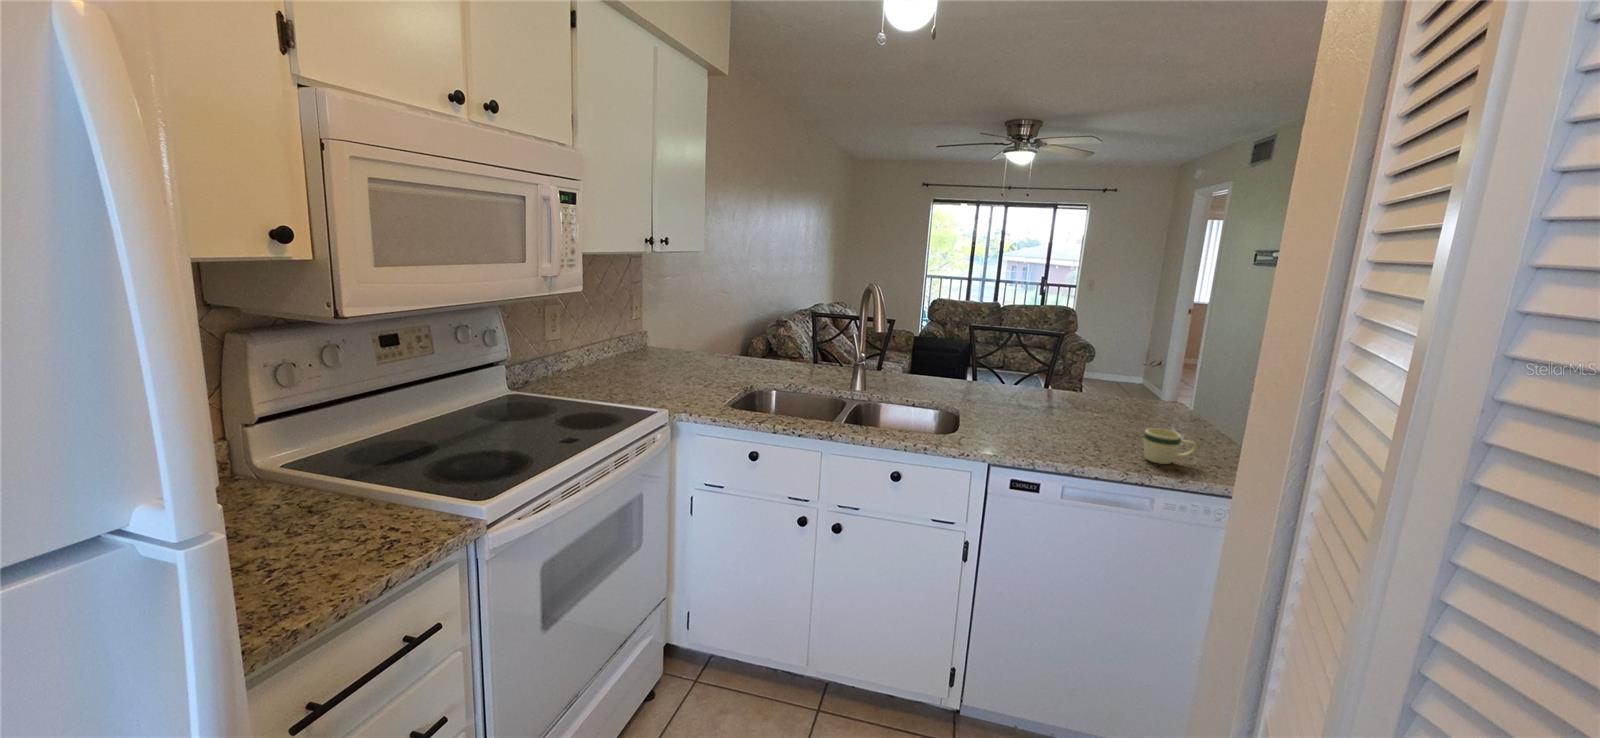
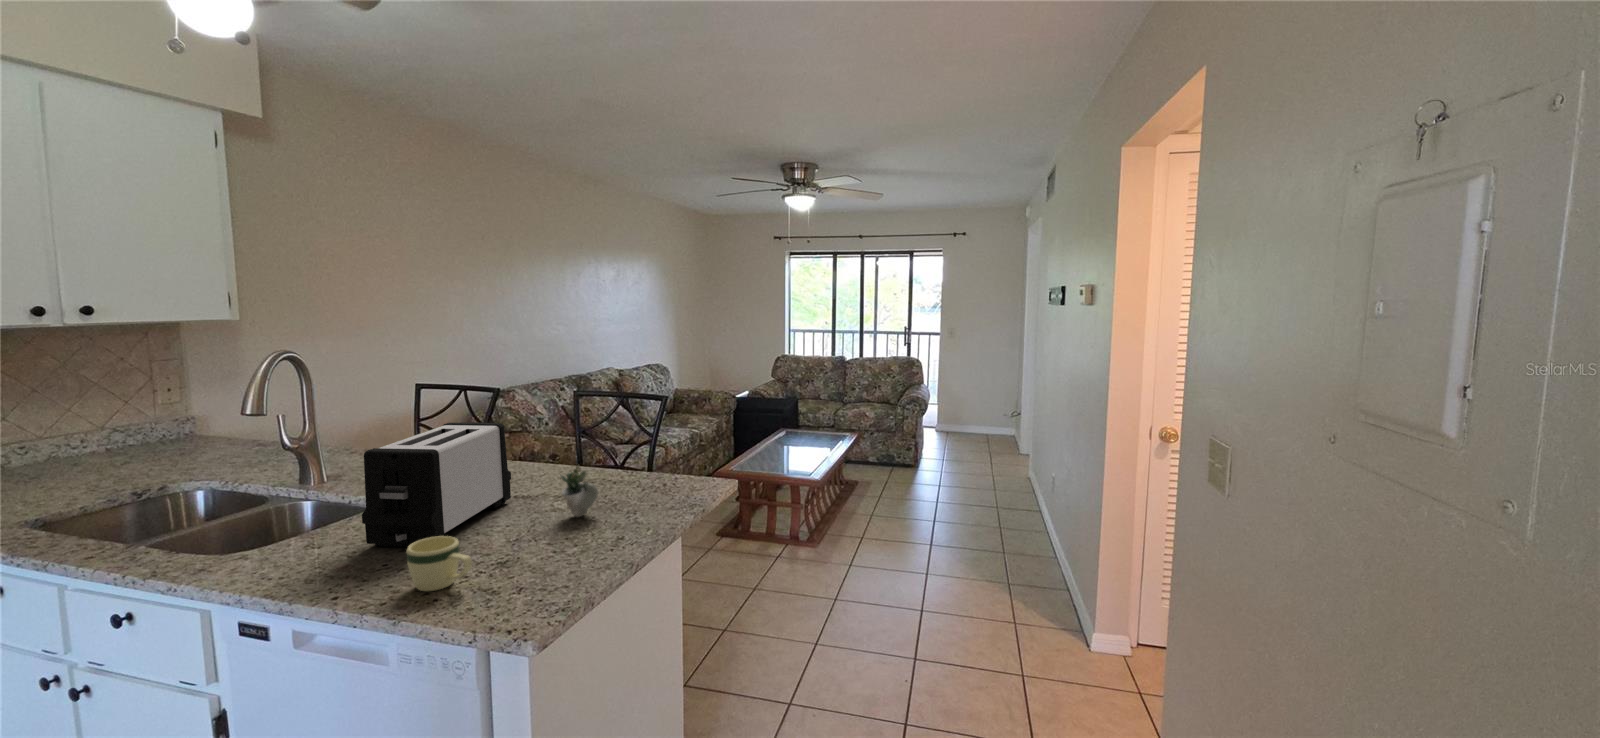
toaster: none [1016,348,1103,438] -> present [362,422,511,547]
succulent plant: none [1132,384,1195,423] -> present [561,466,602,517]

